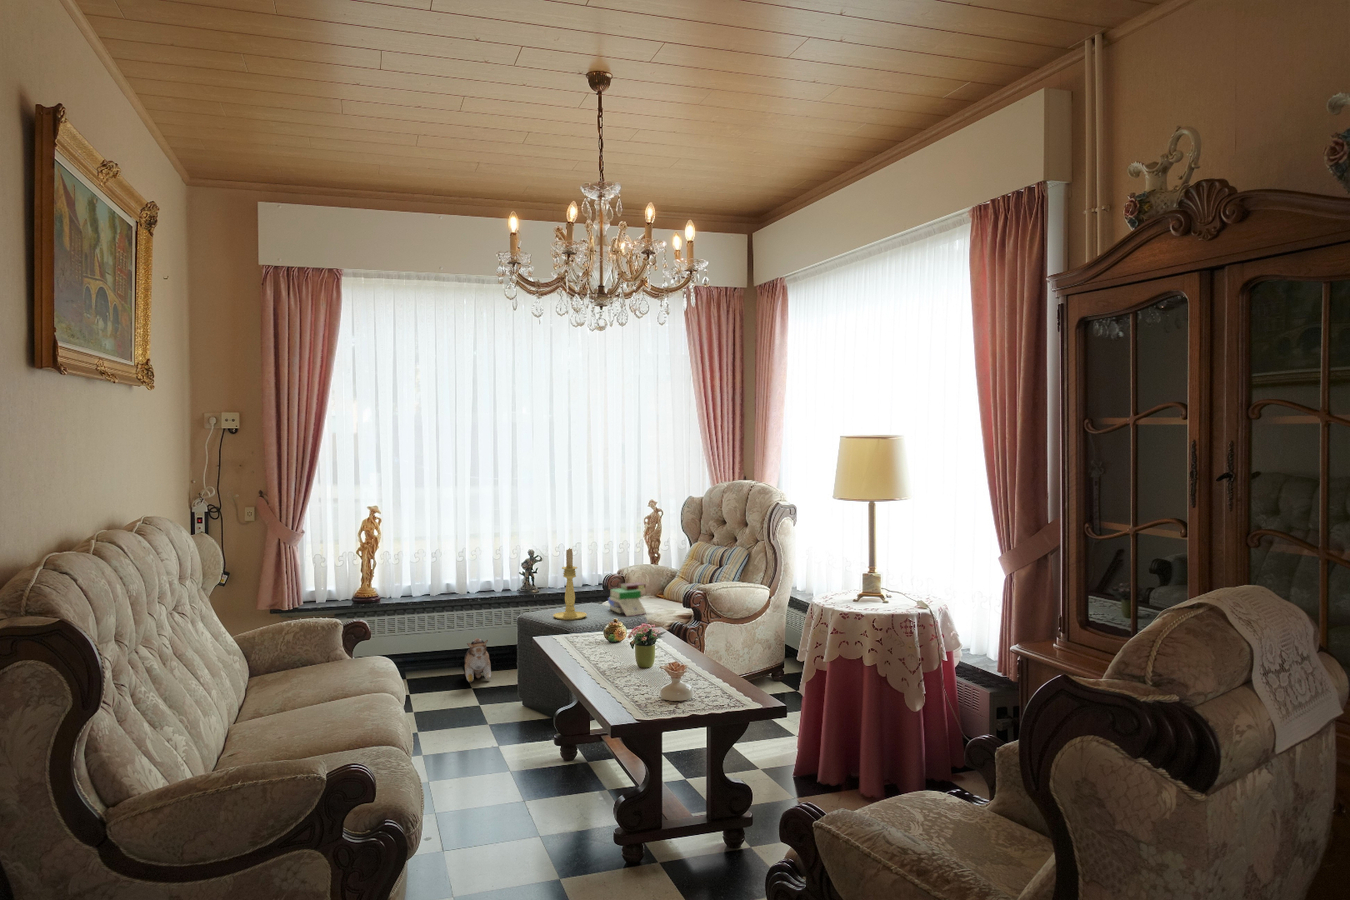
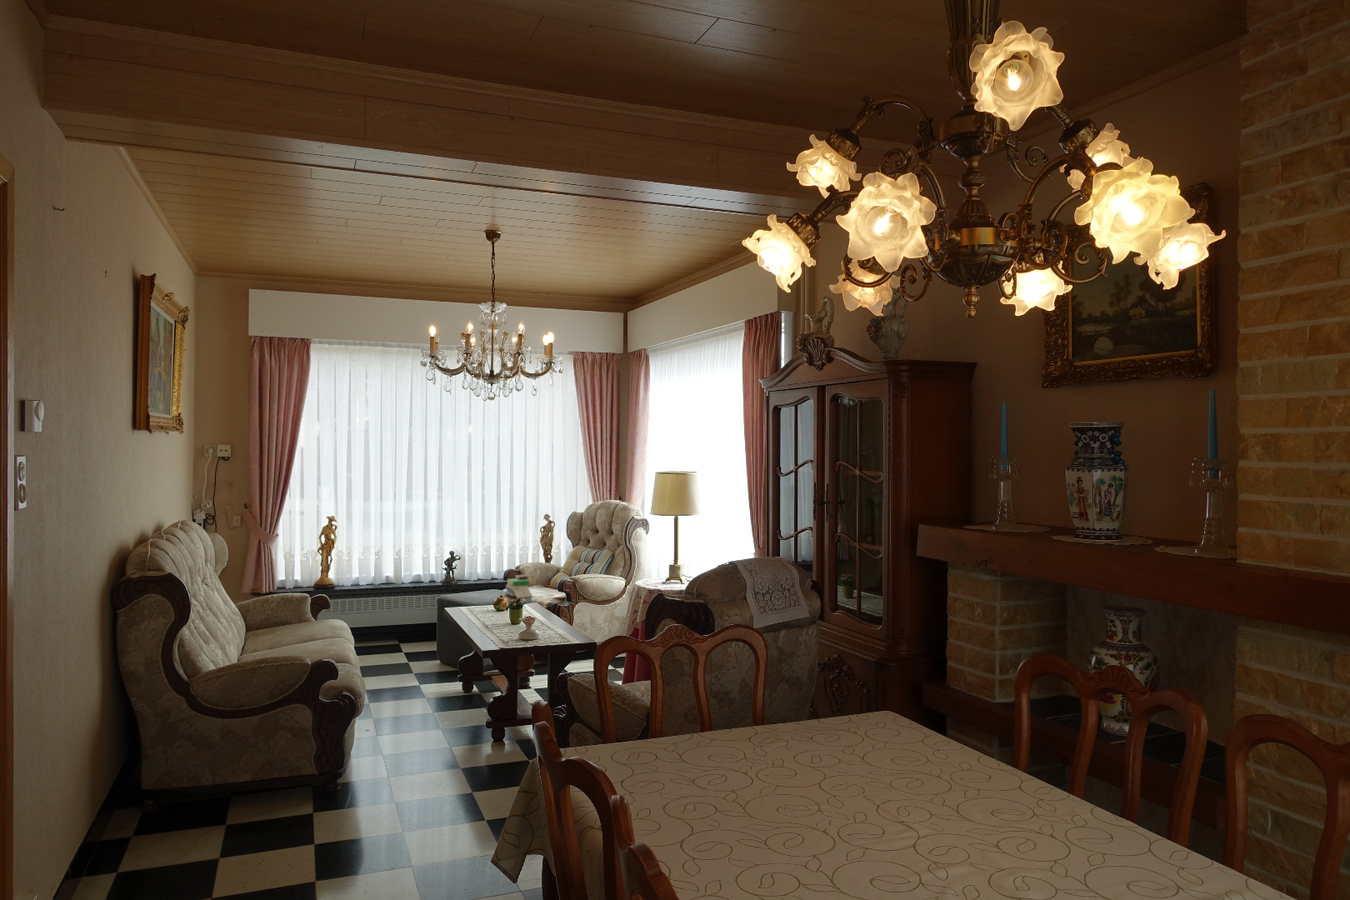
candle holder: present [553,548,587,620] -> none [463,548,488,600]
plush toy: present [464,638,491,682] -> none [398,616,419,649]

